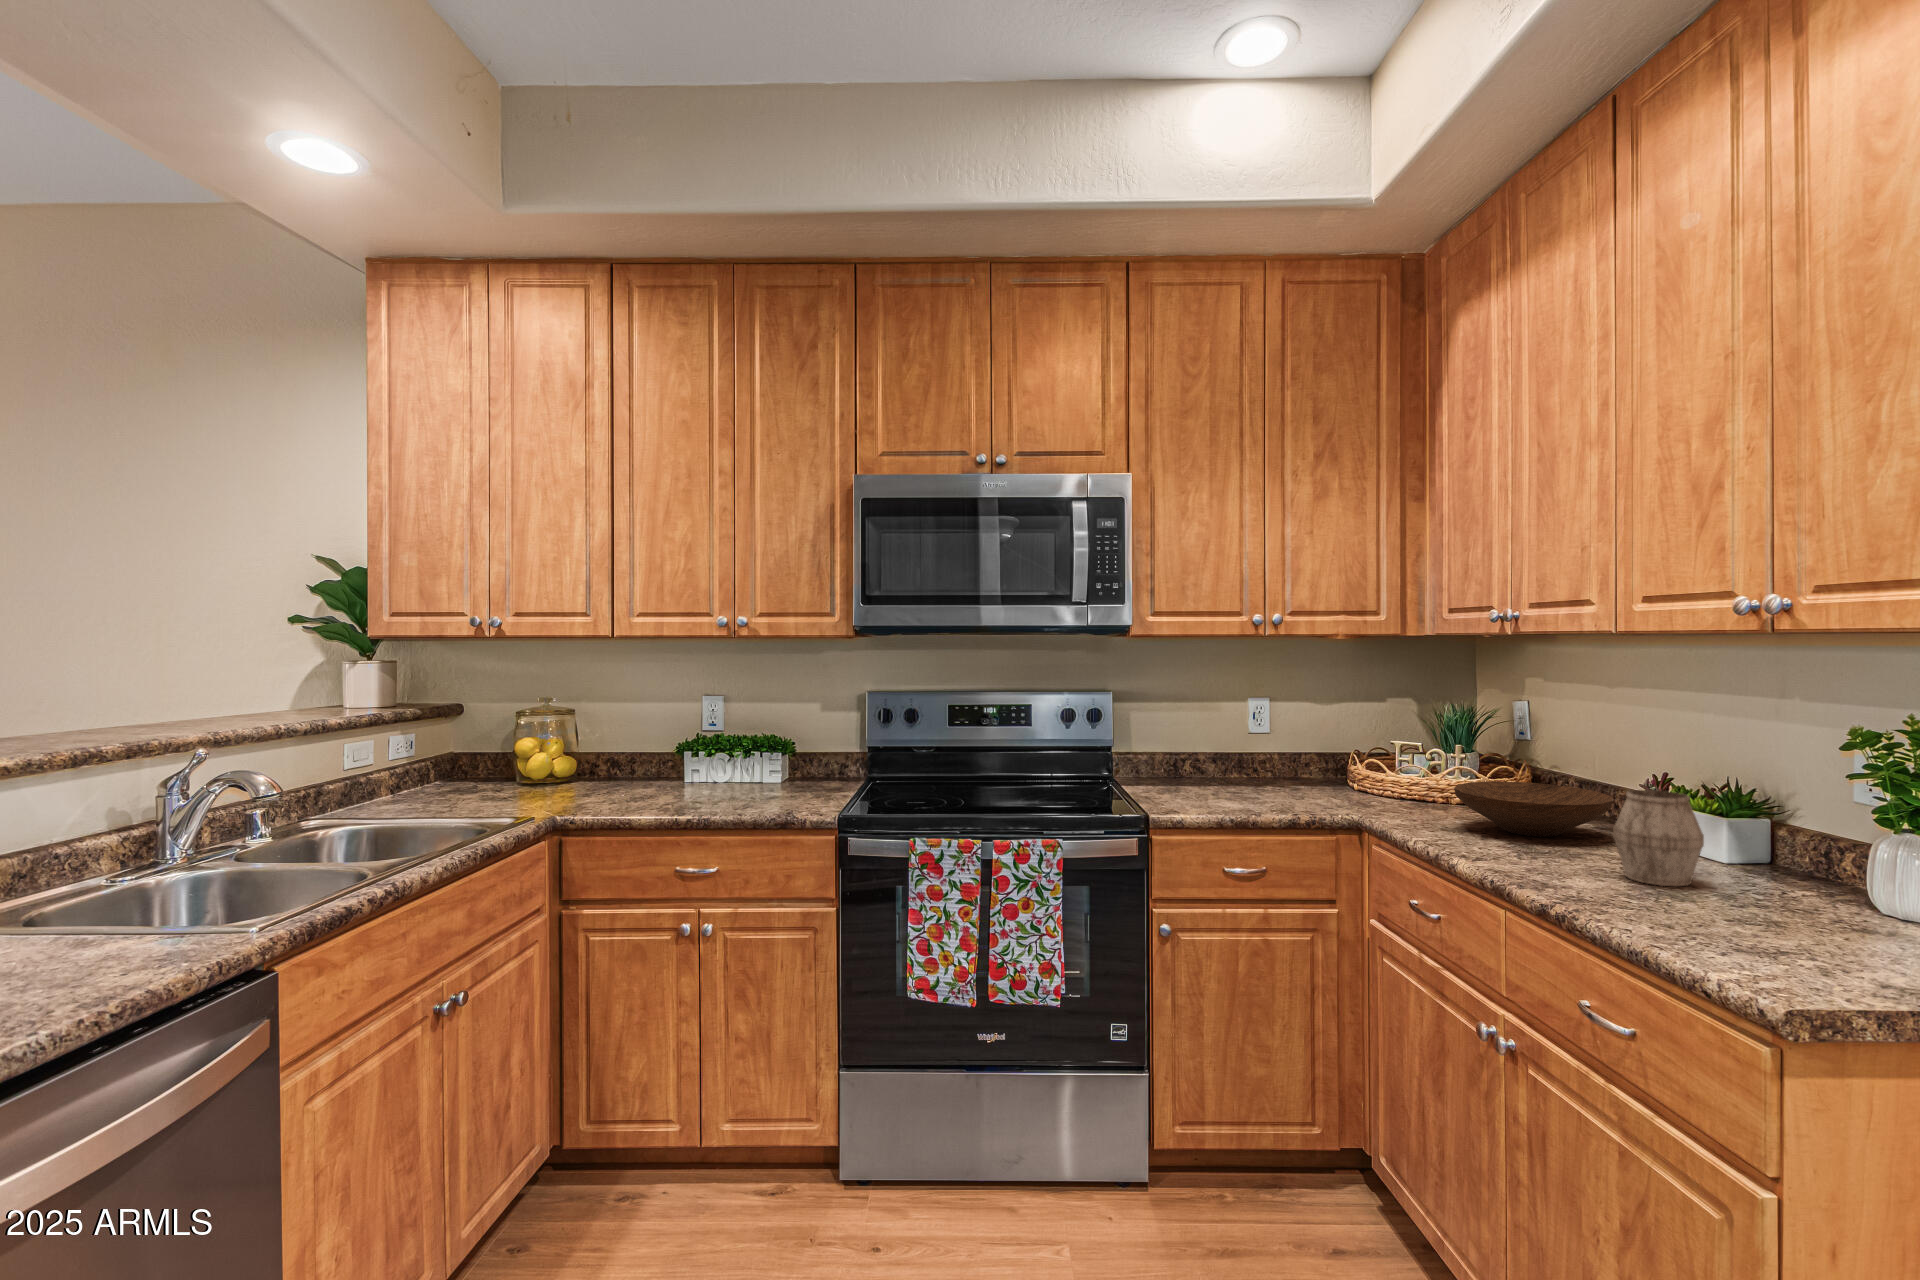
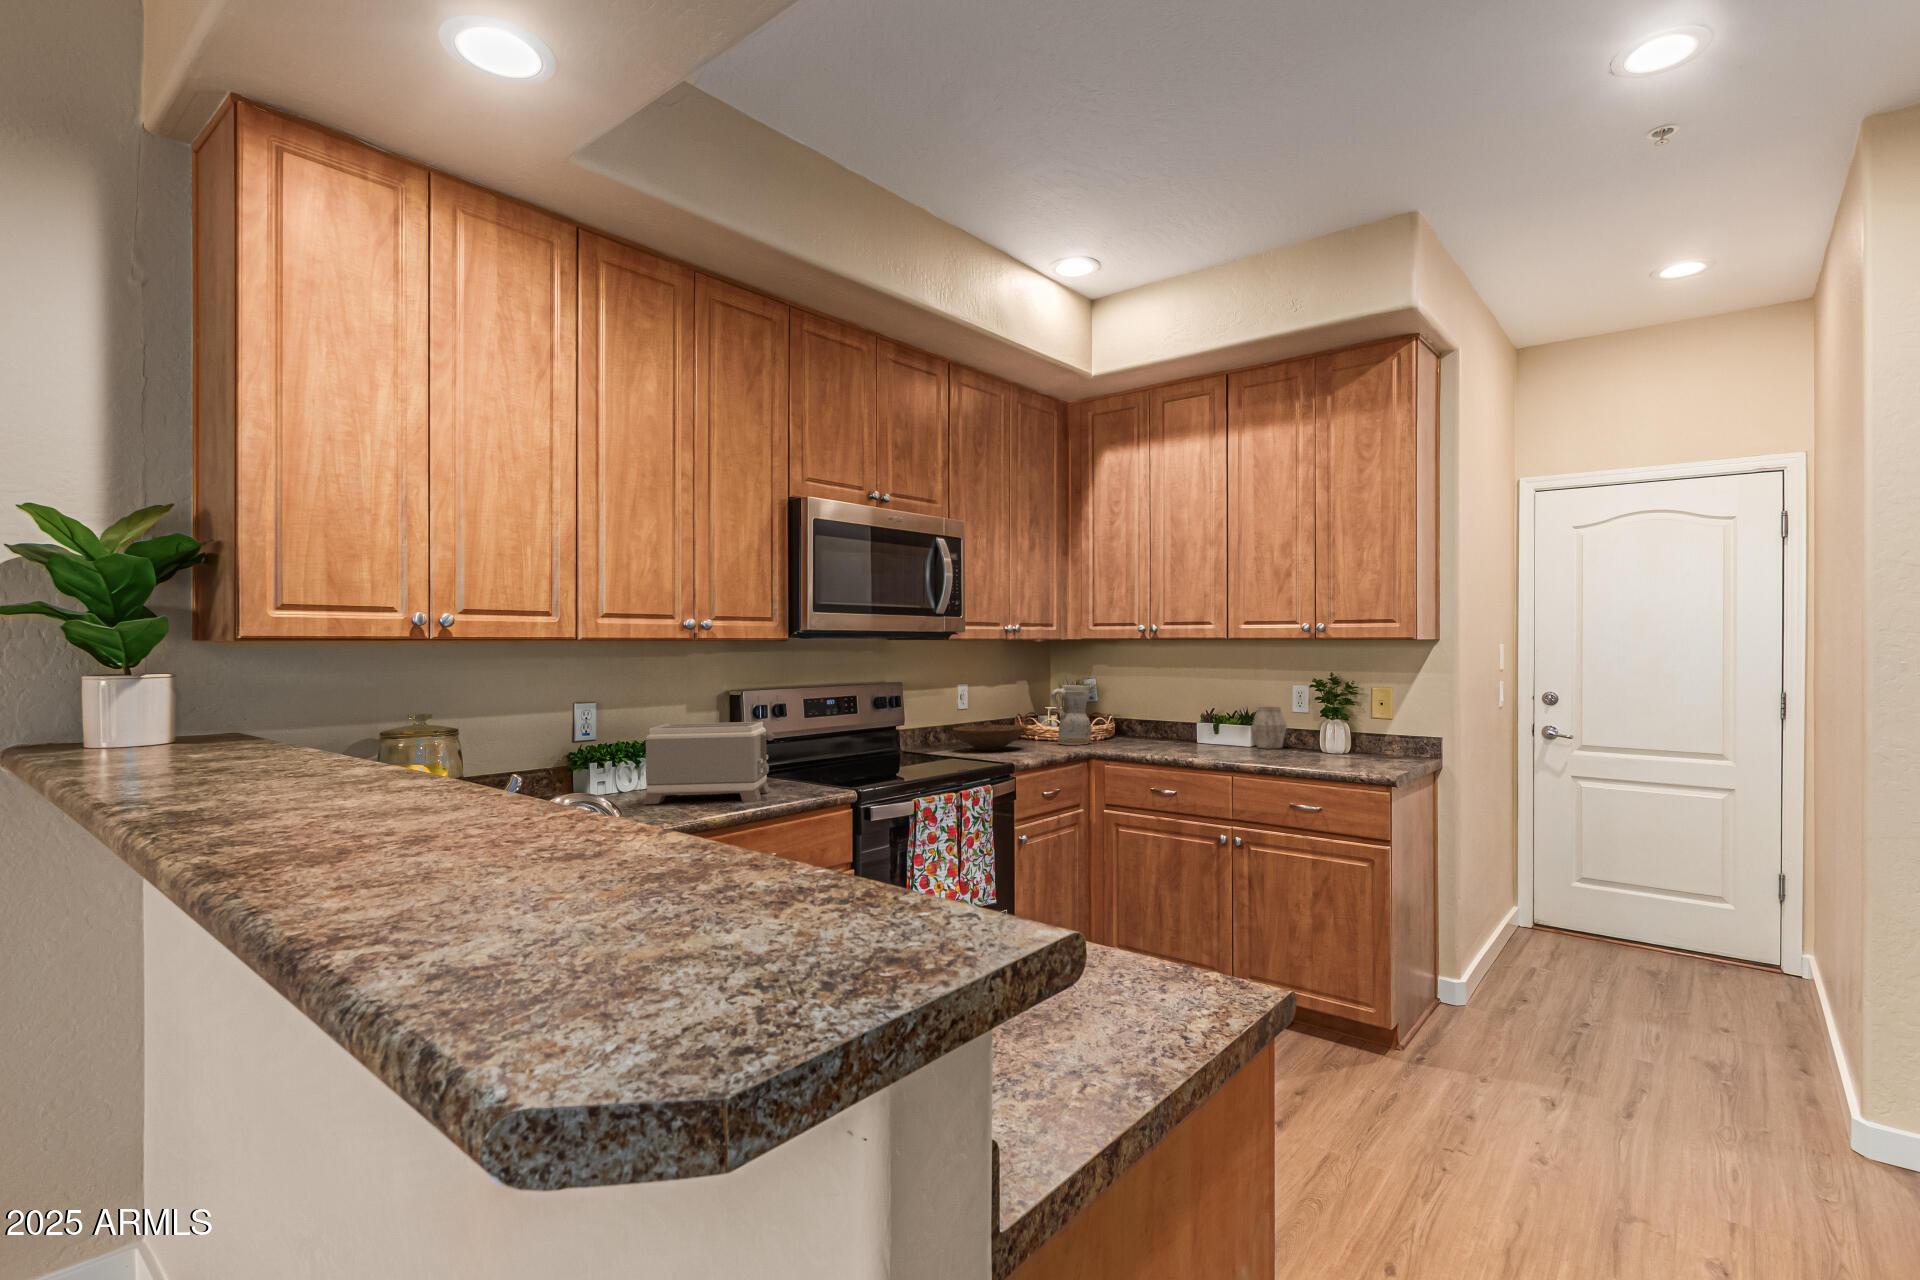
ceramic pitcher: none [1345,708,1416,807] -> present [1051,685,1091,745]
toaster: none [689,718,803,808] -> present [643,722,774,804]
wooden bowl: present [1454,781,1612,837] -> present [953,725,1025,751]

